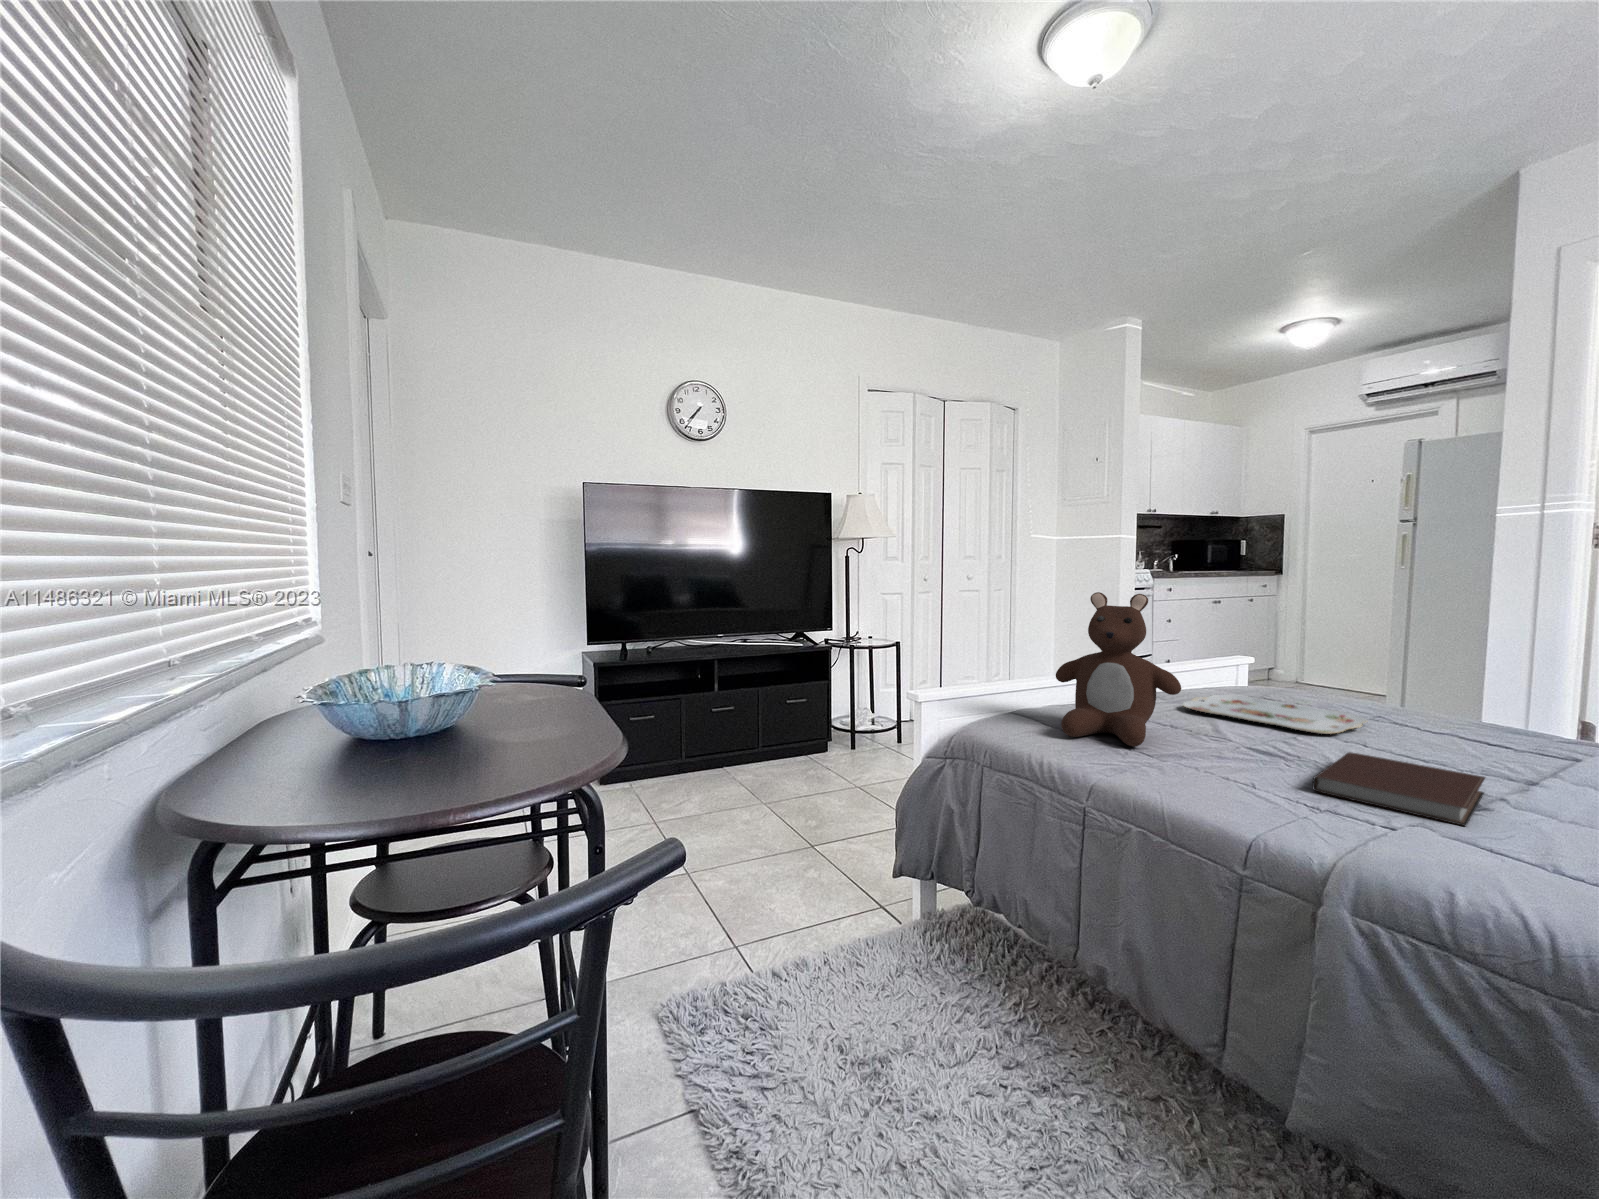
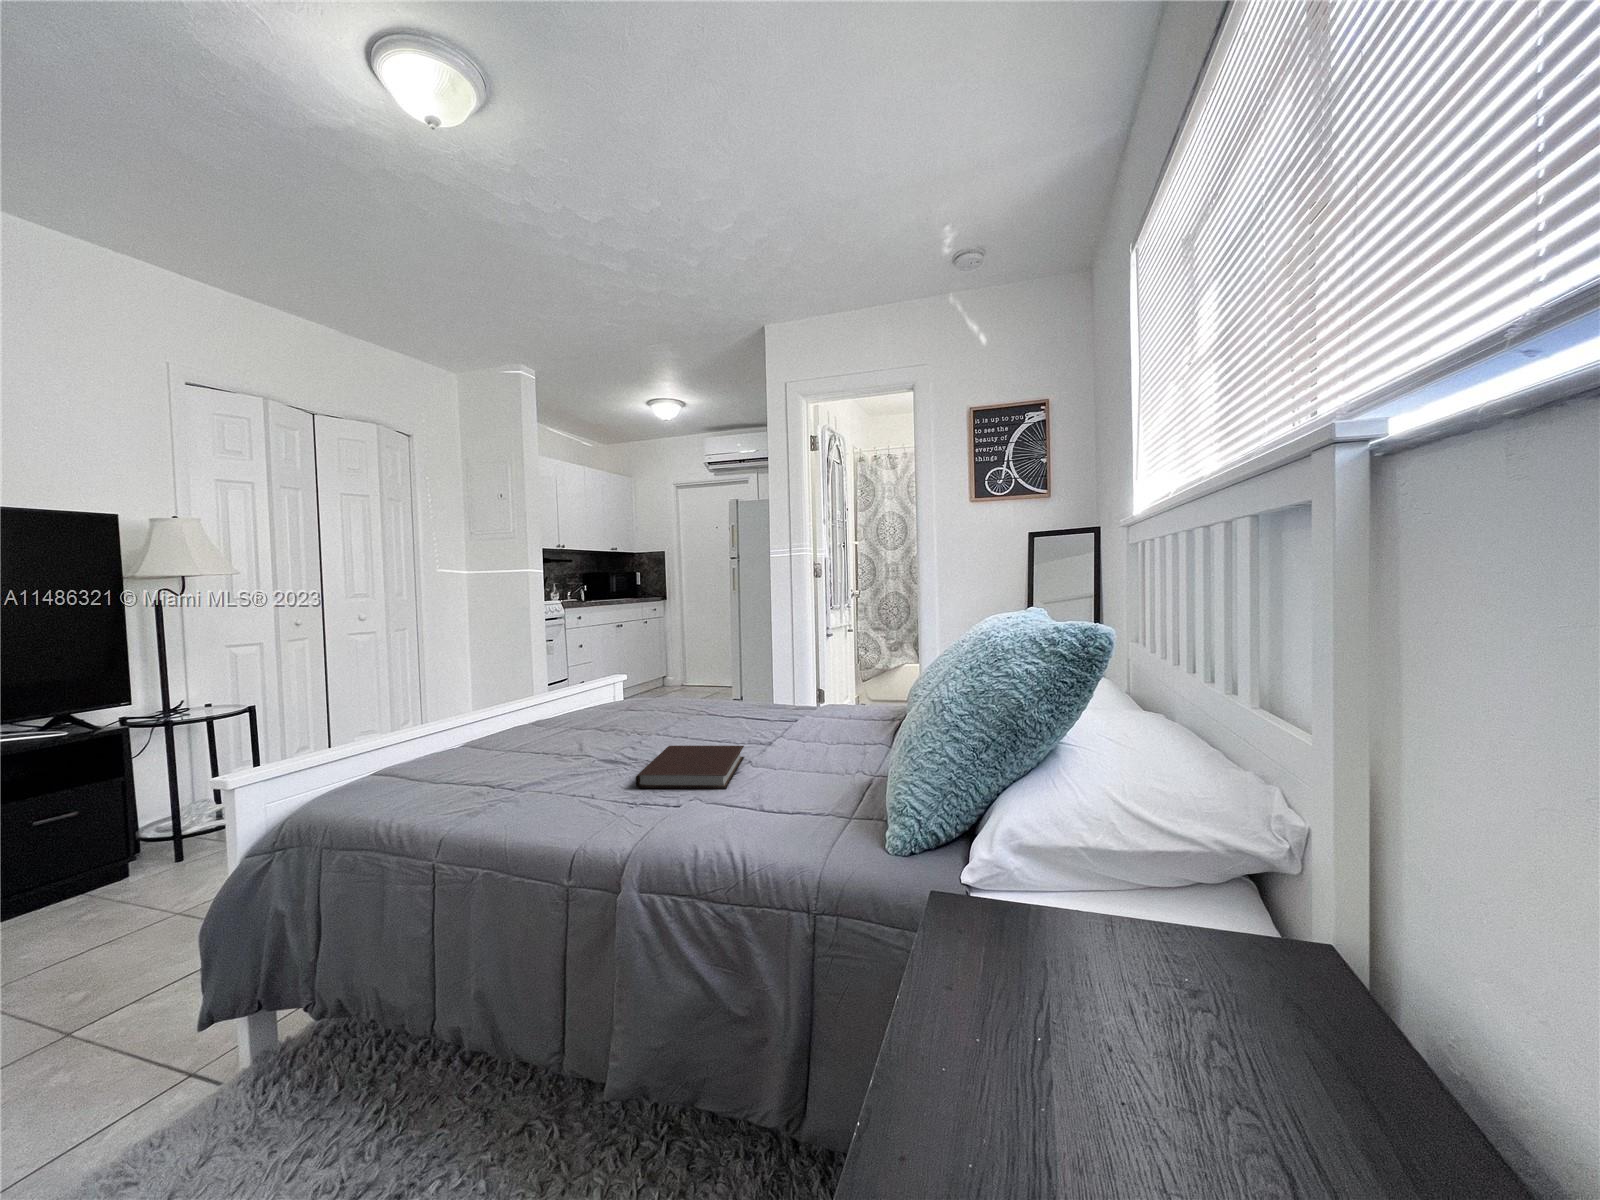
teddy bear: present [1056,592,1181,746] -> none [419,630,544,788]
serving tray: present [1183,695,1367,734] -> none [559,709,693,732]

